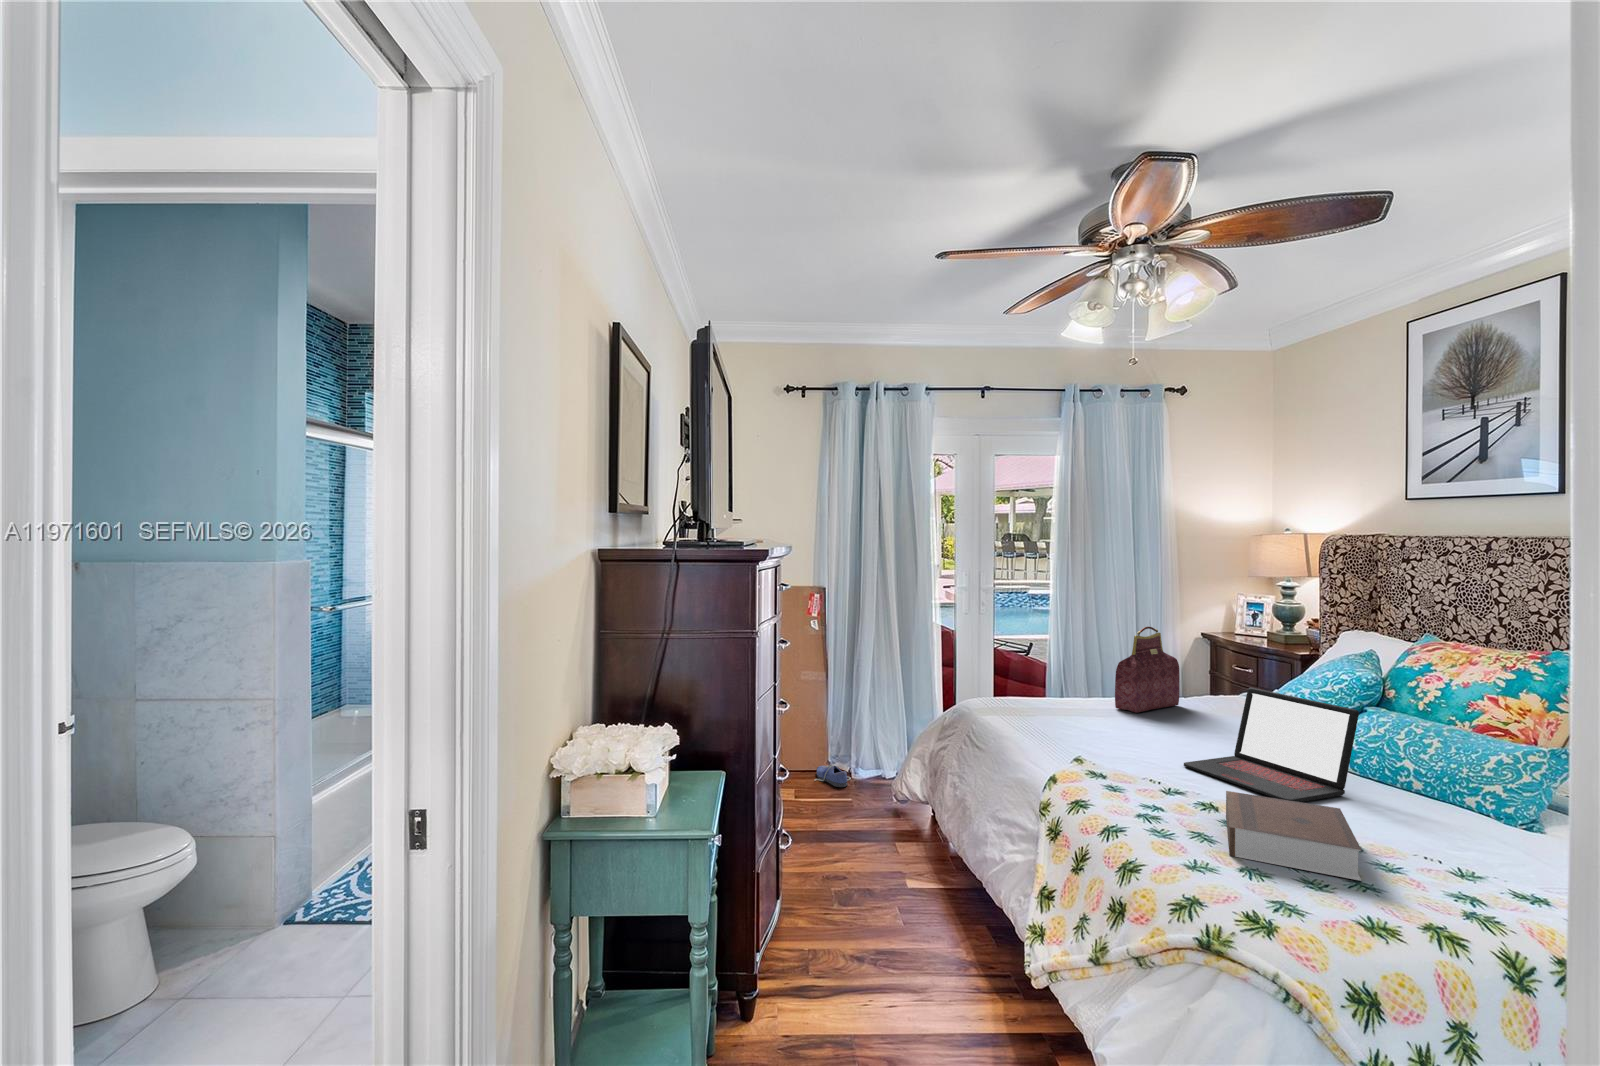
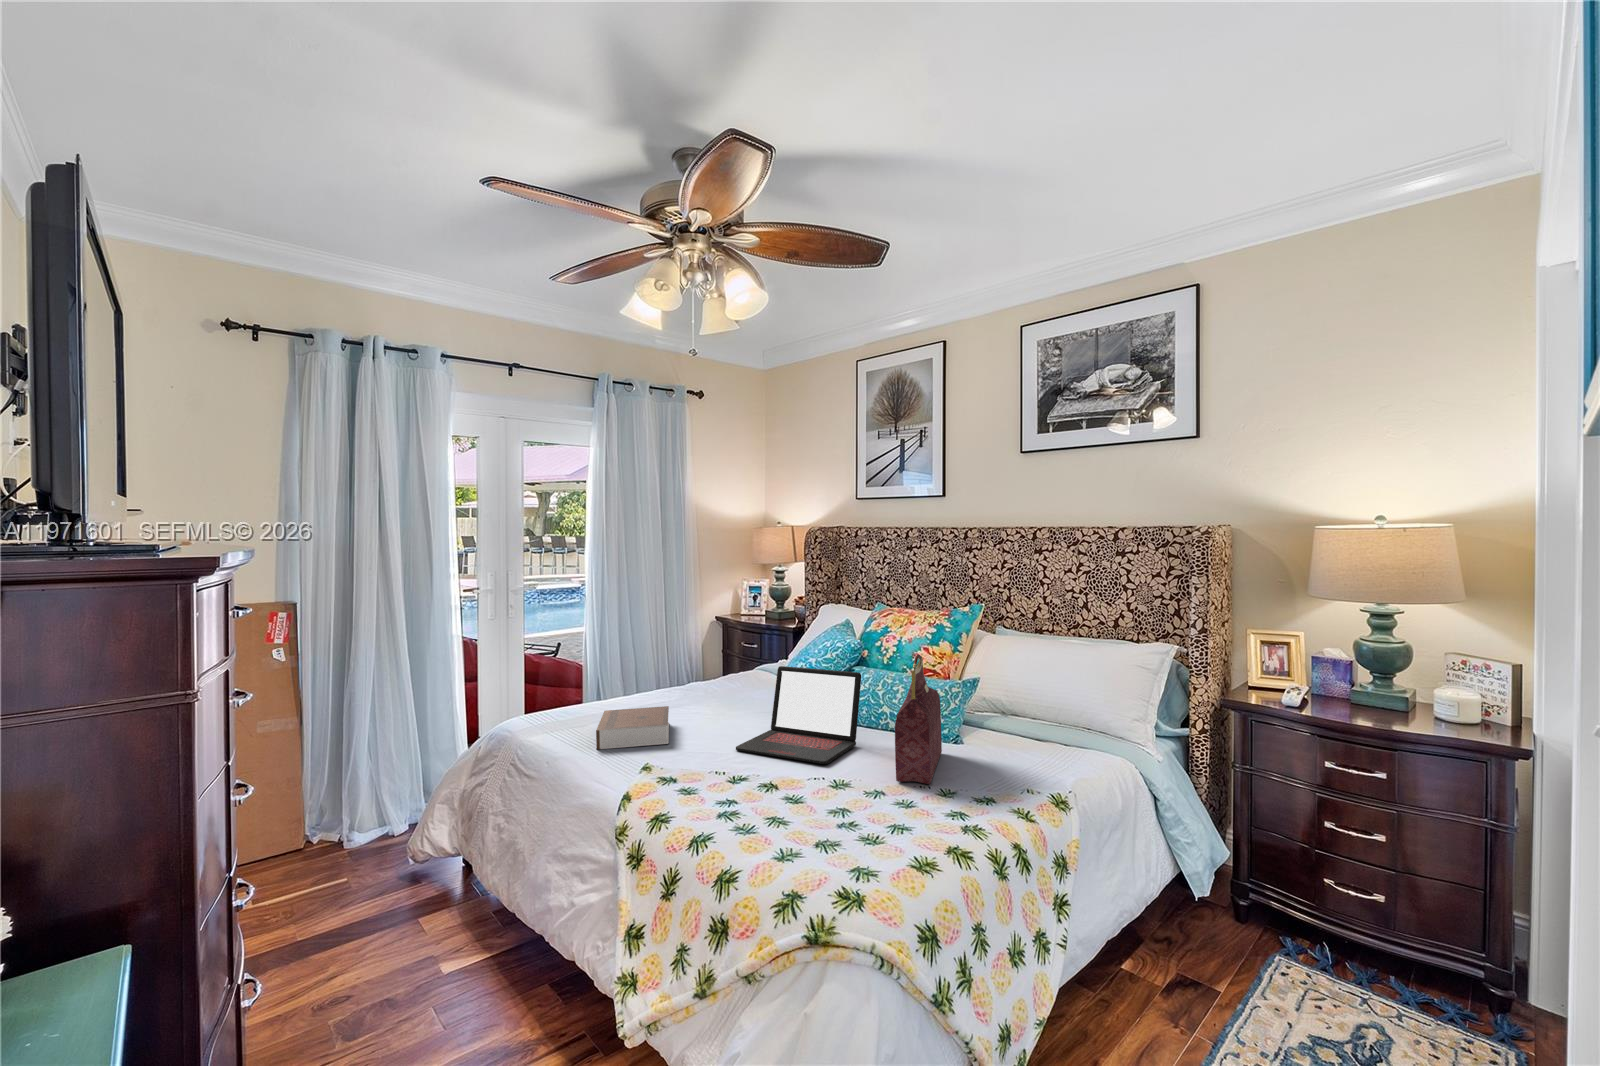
handbag: present [1115,627,1179,713] -> present [895,654,942,784]
shoe: present [815,765,851,787] -> none [291,839,348,868]
book: present [1226,791,1361,881] -> present [596,706,669,749]

